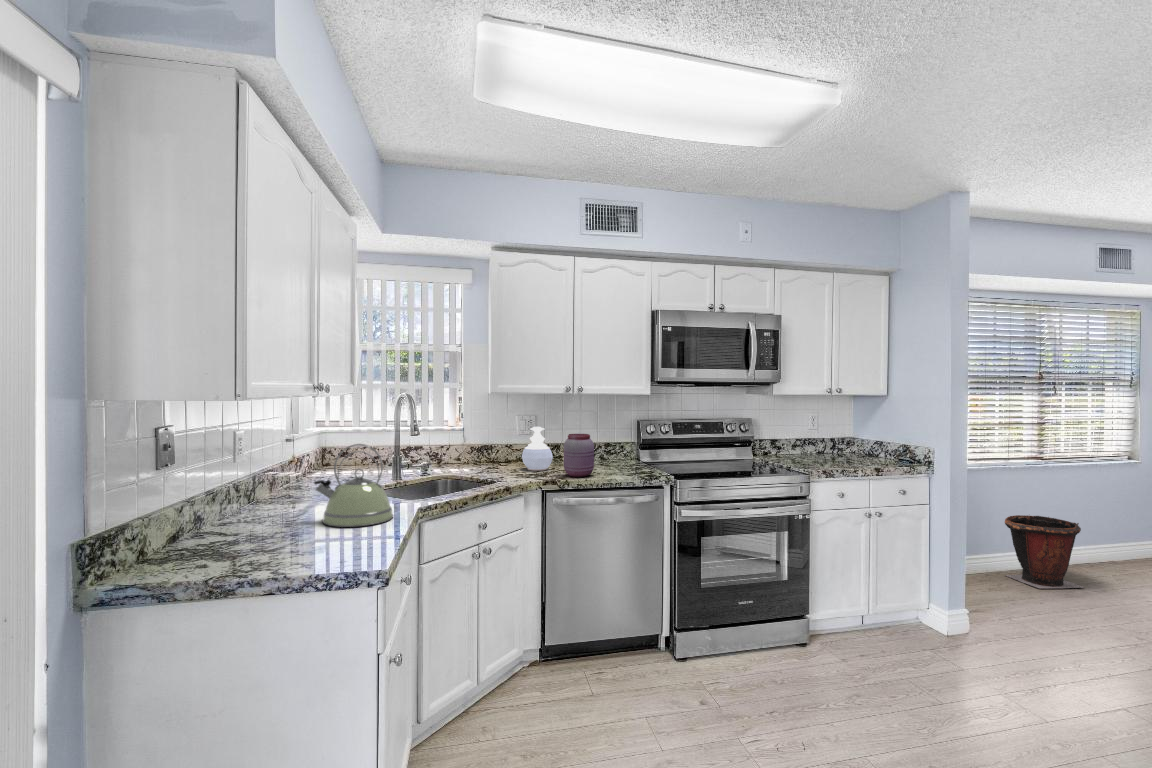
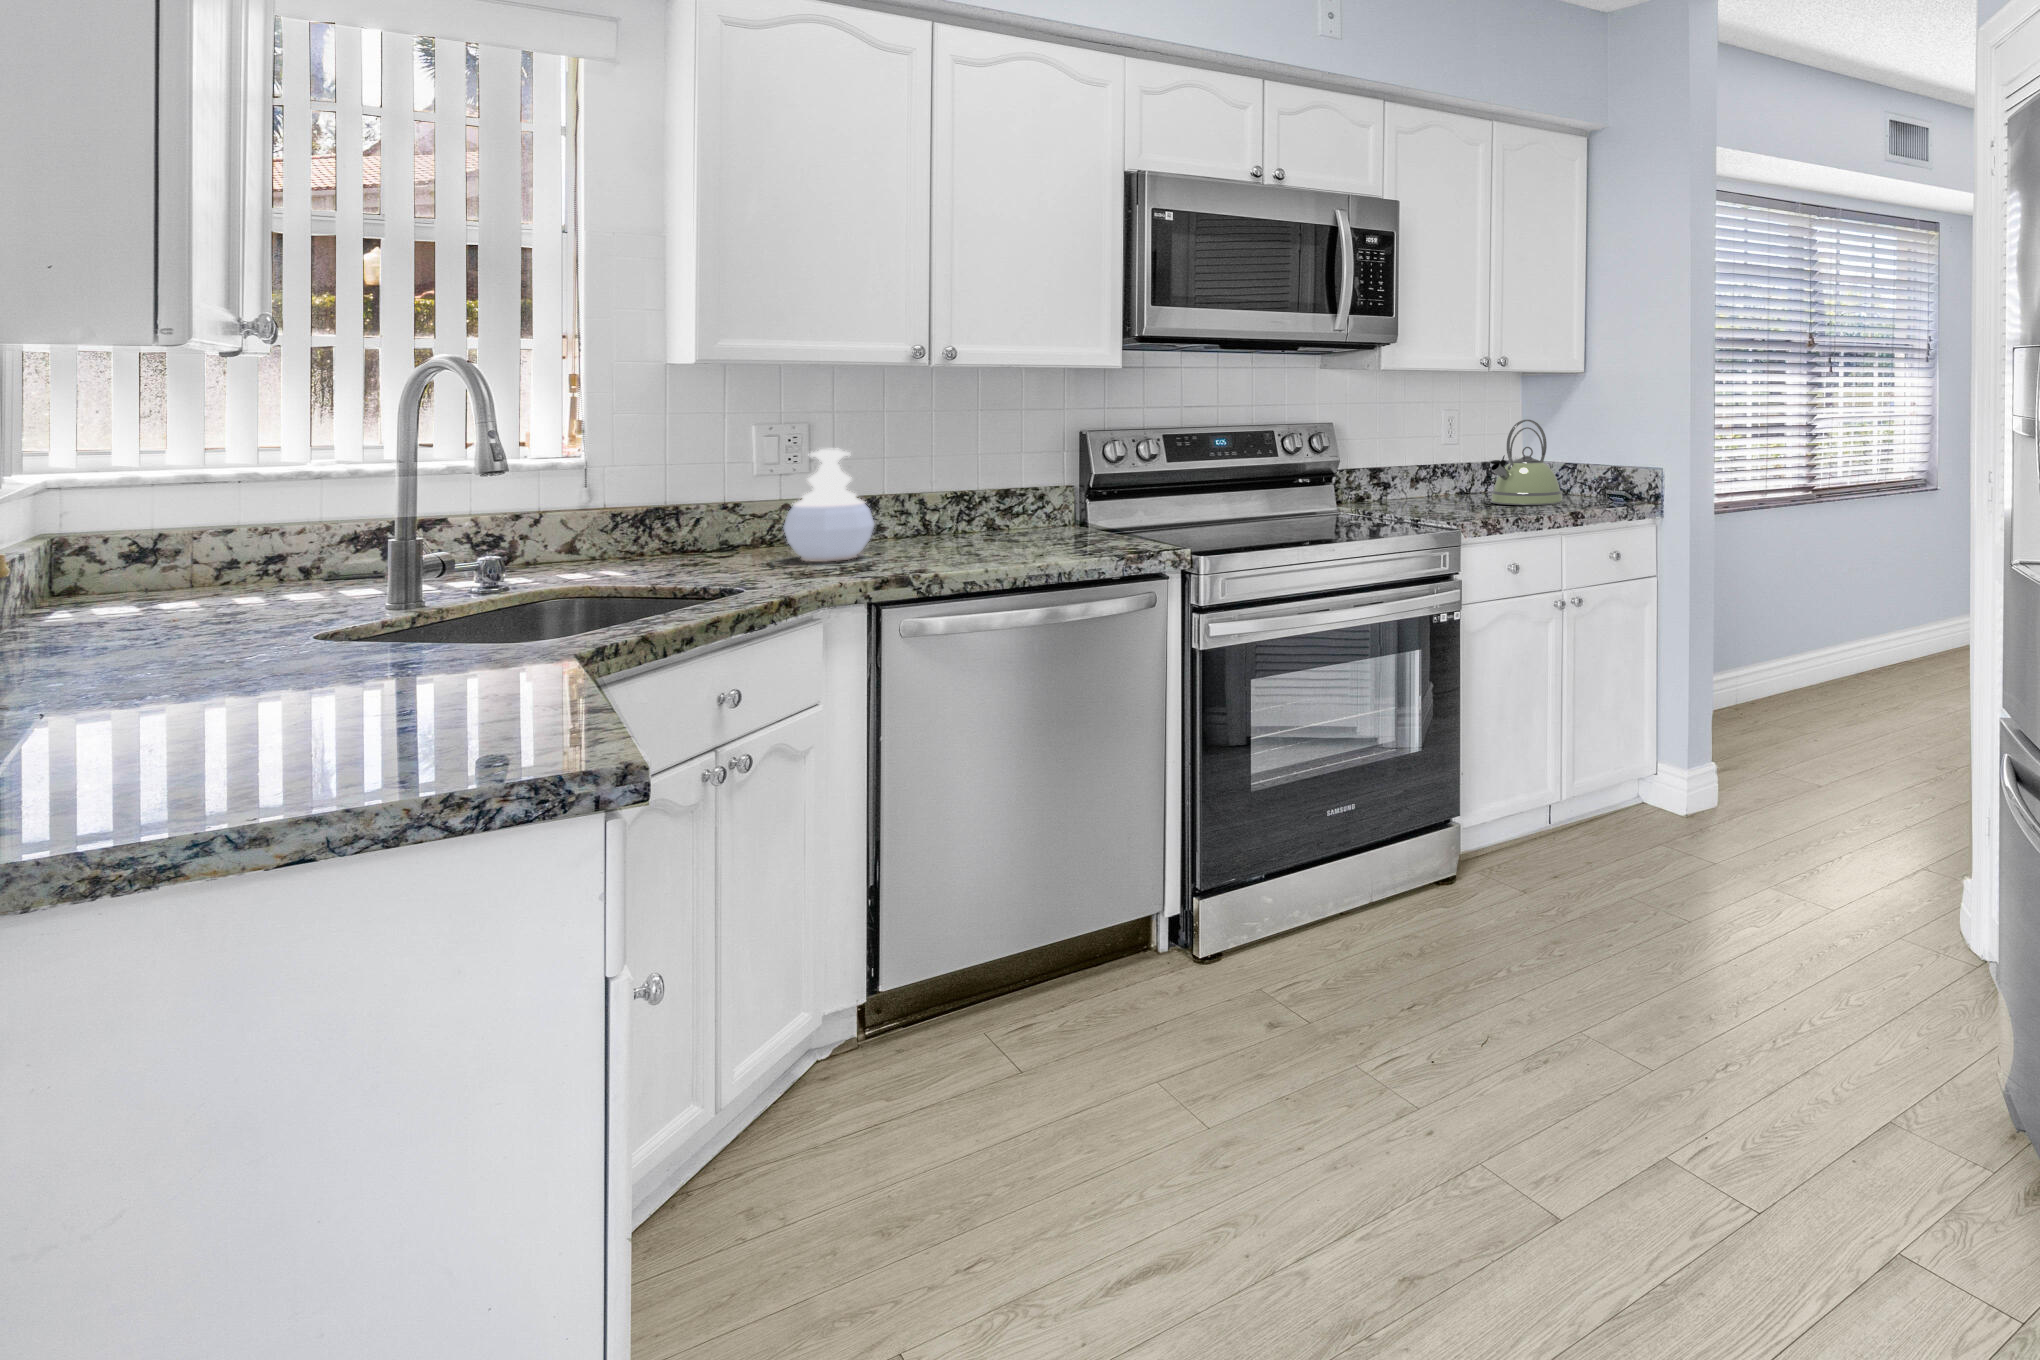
jar: present [564,434,594,477] -> none [914,460,995,566]
kettle: present [314,444,393,527] -> present [1490,419,1563,505]
waste bin: present [1005,515,1083,589] -> none [1763,589,1878,721]

